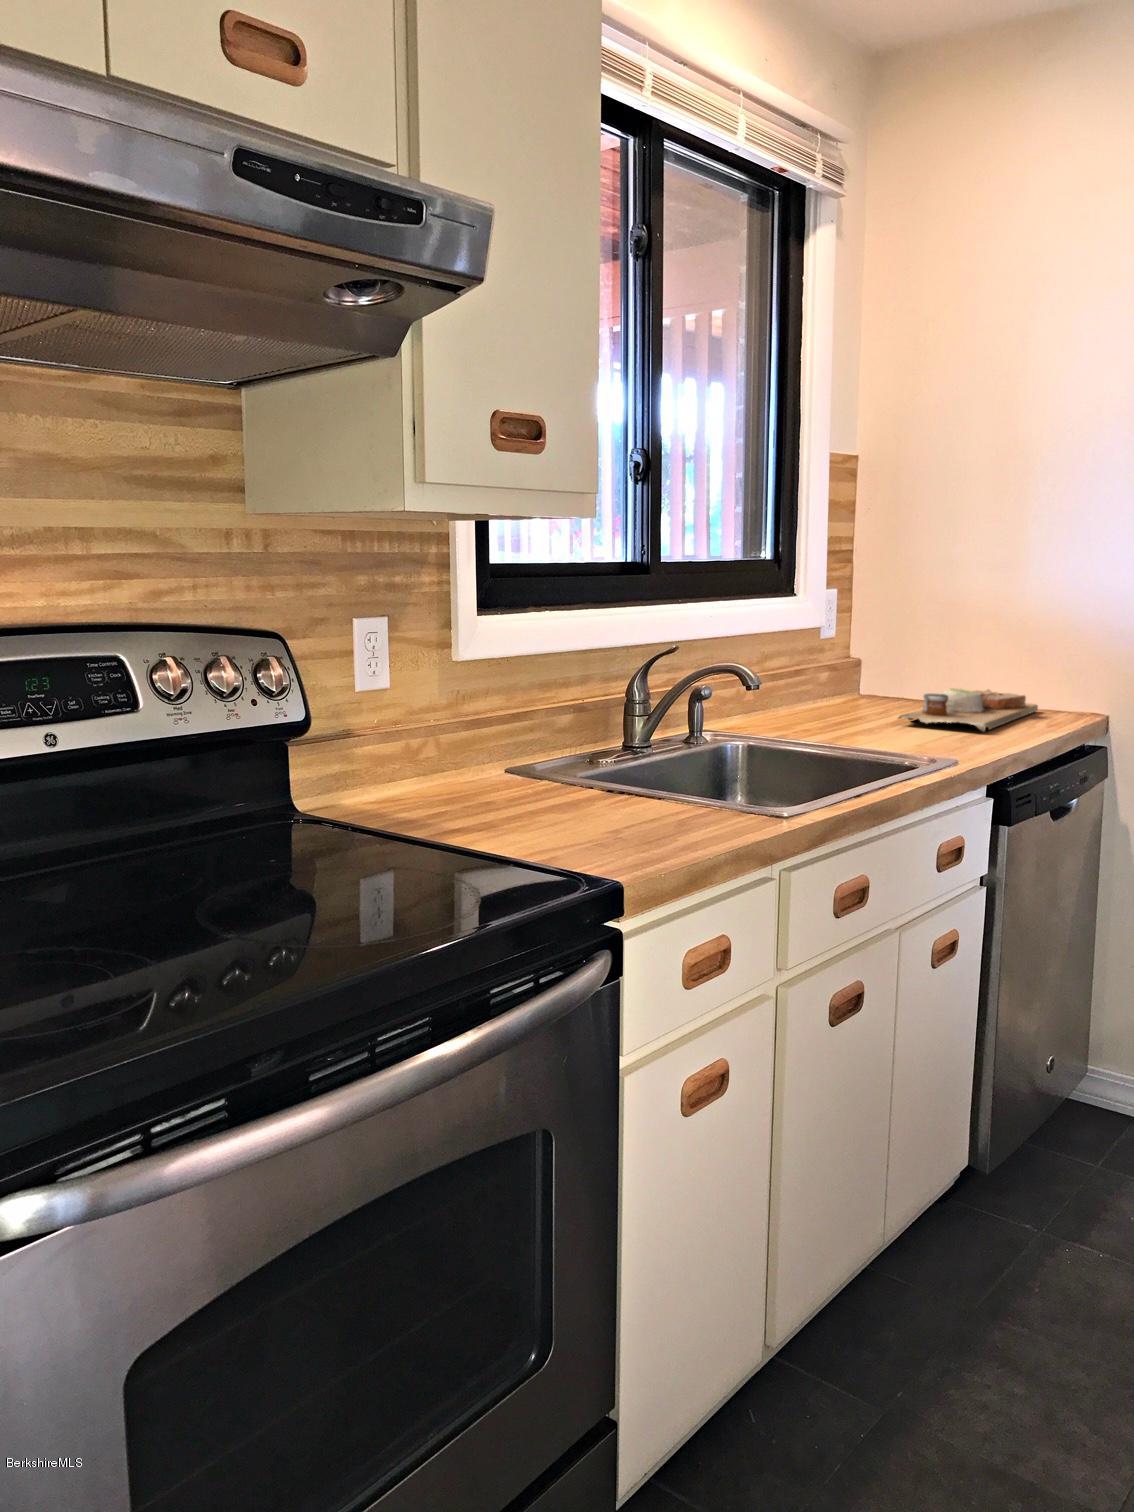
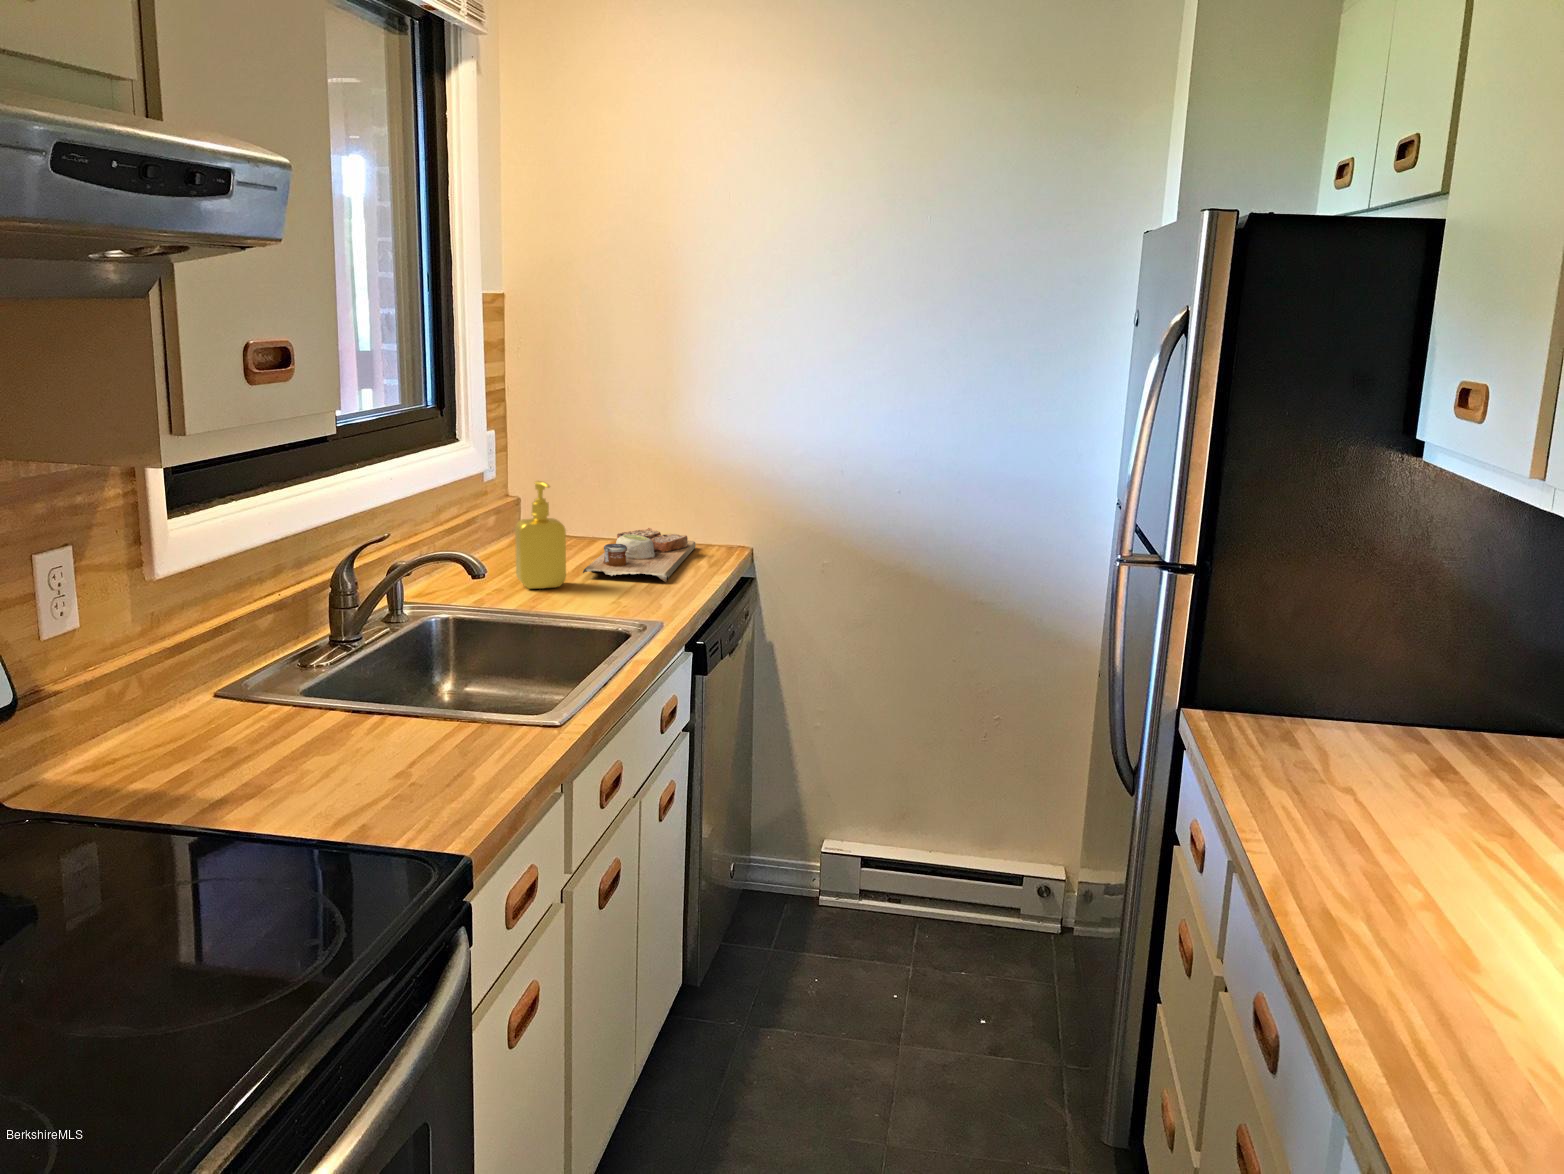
soap dispenser: none [826,621,877,729] -> present [515,481,566,589]

